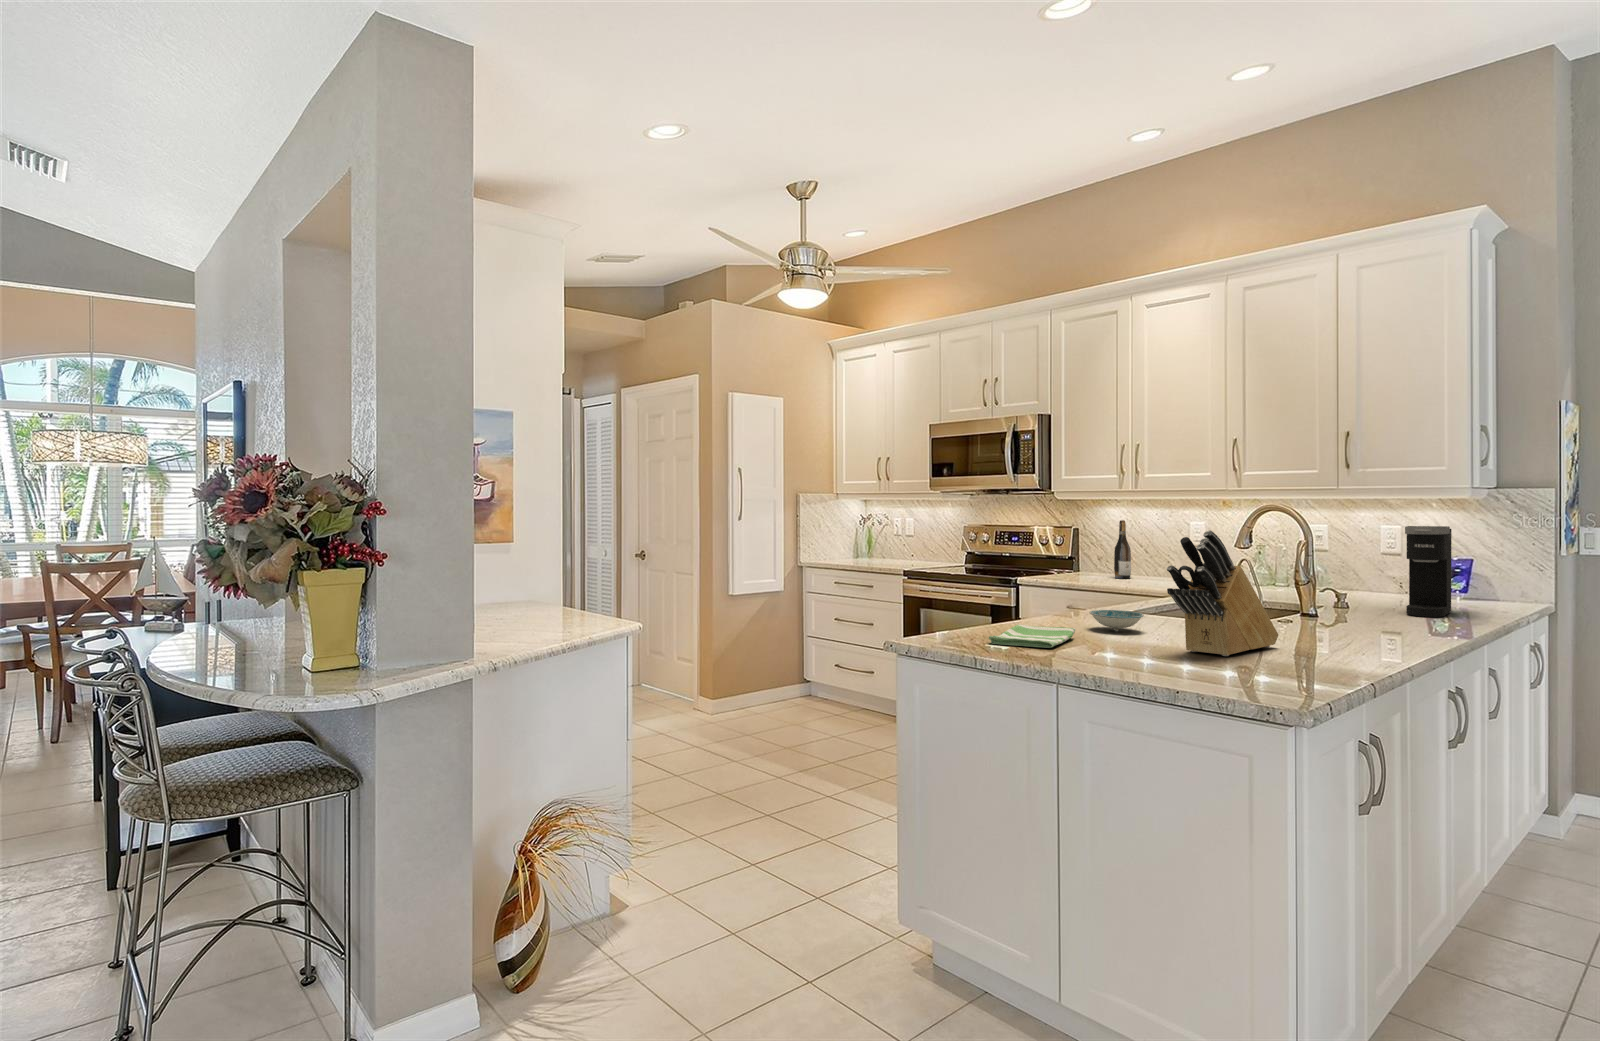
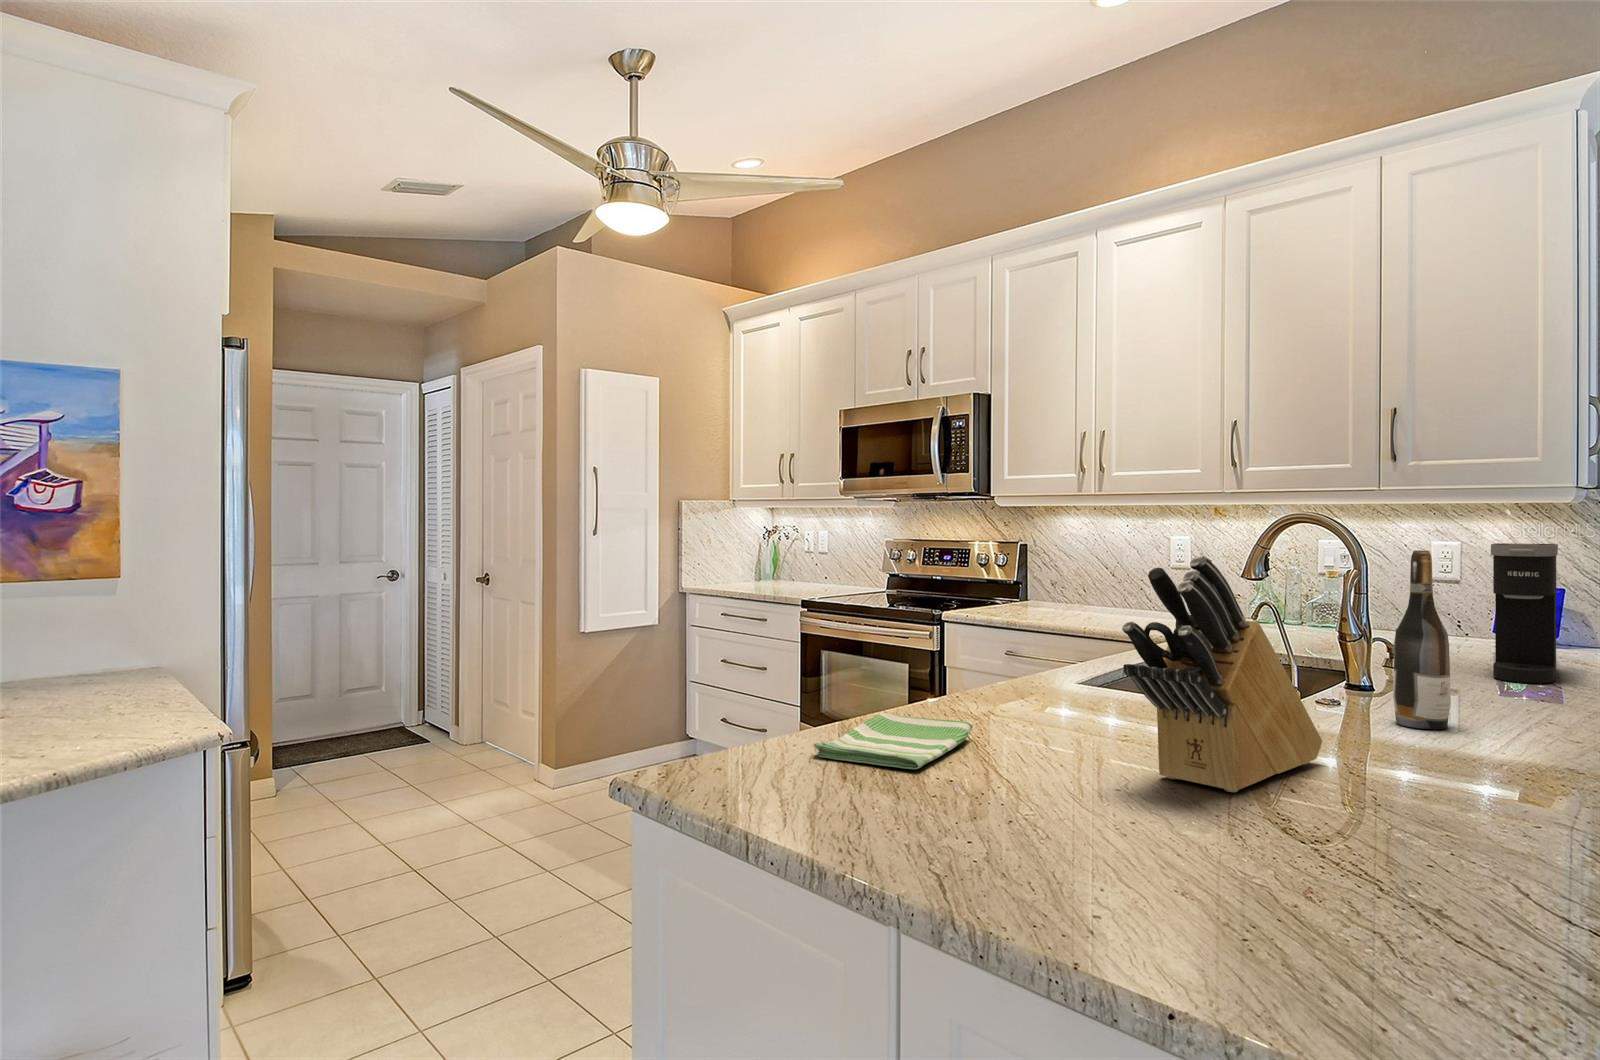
wine bottle: present [1114,520,1131,579] -> present [1393,550,1451,729]
ceramic bowl: present [1089,610,1144,631] -> none [1005,682,1093,719]

